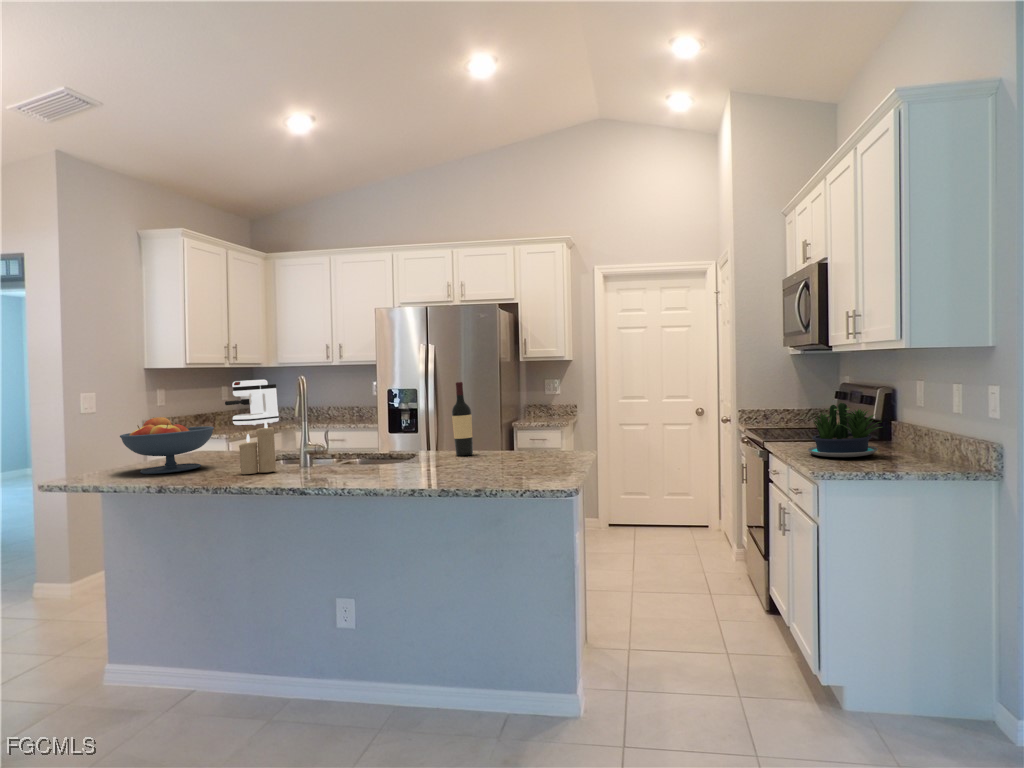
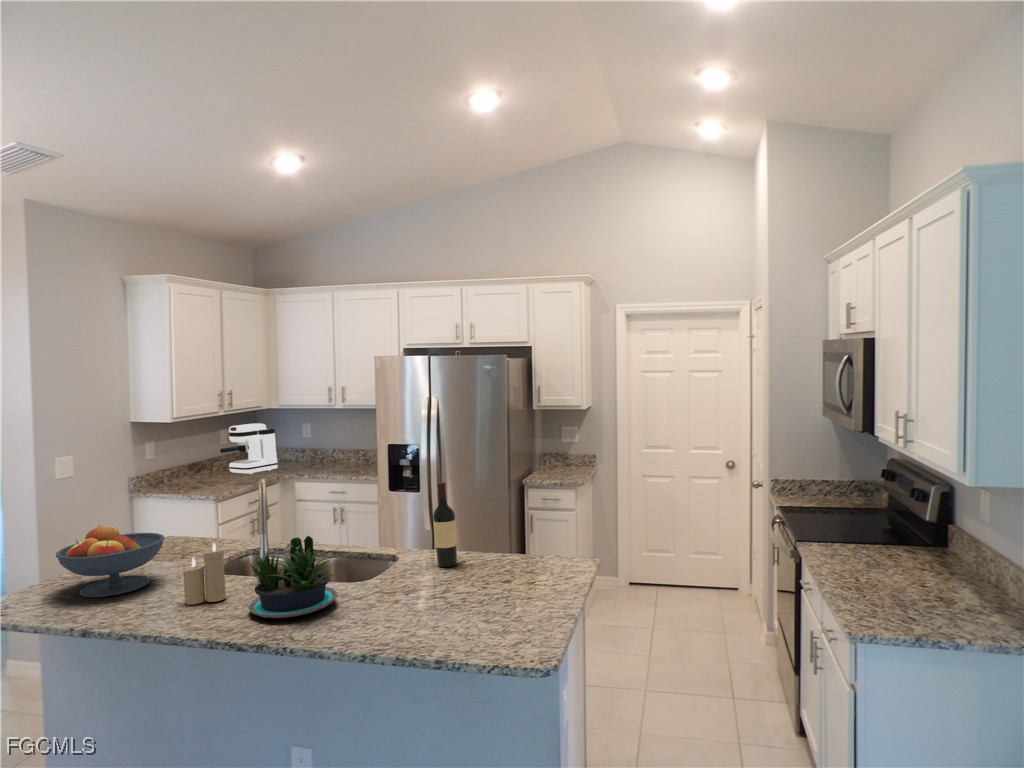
potted plant: present [807,403,881,457] -> present [248,536,337,618]

